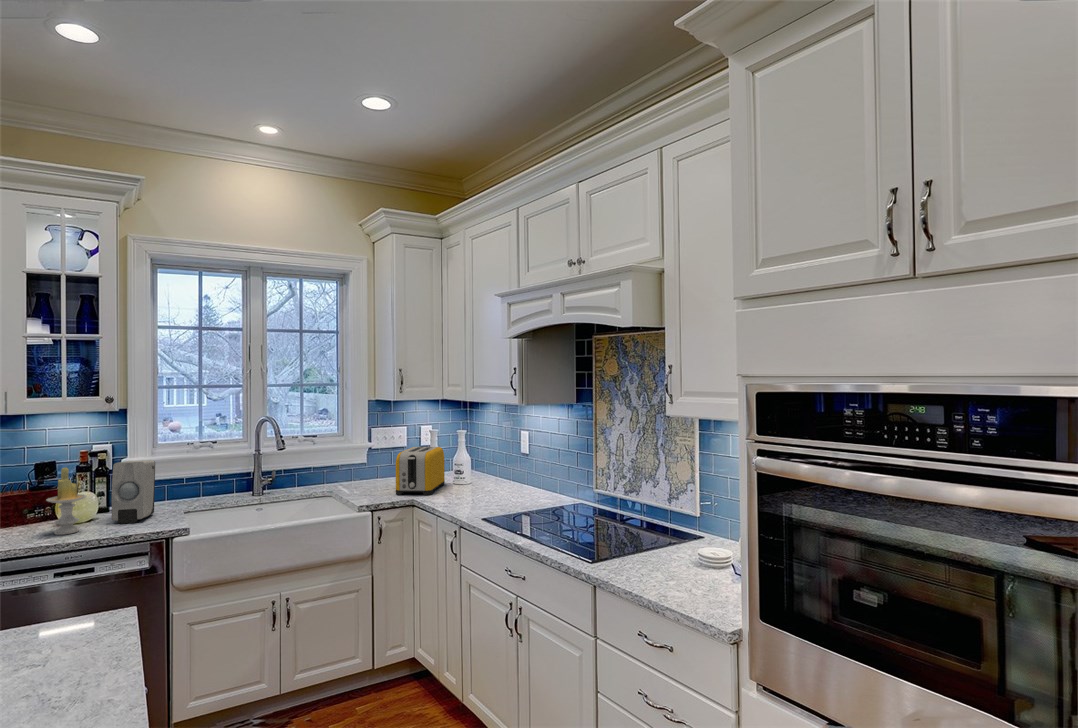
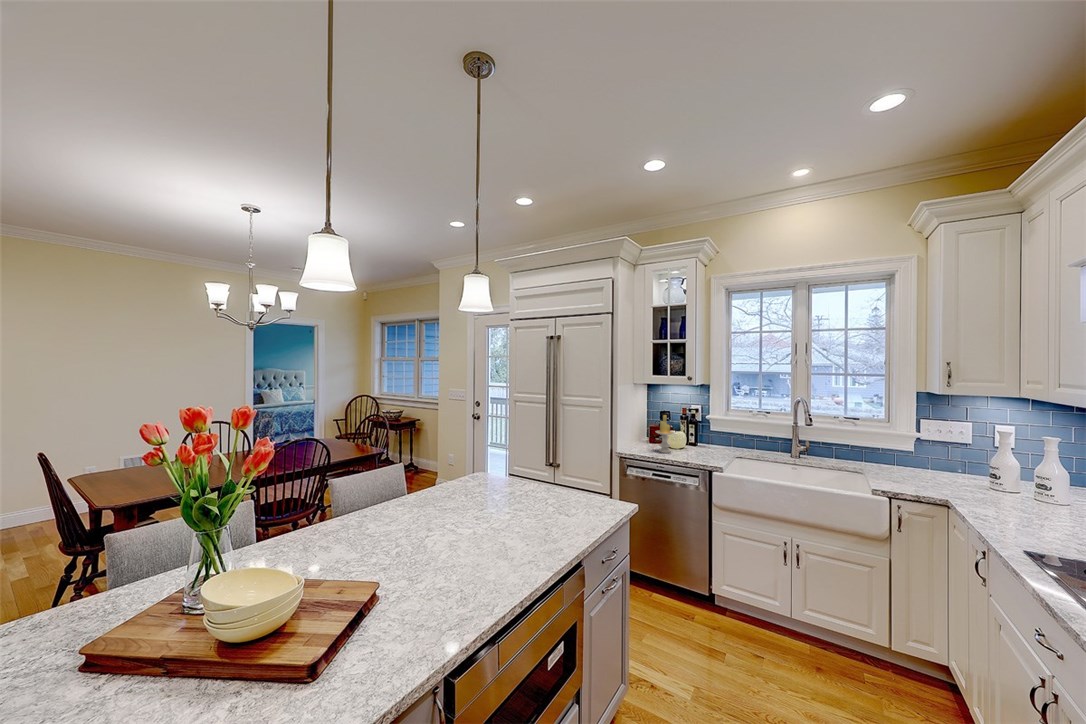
toaster: present [396,447,445,495] -> none [929,446,1015,502]
soap dispenser: present [111,460,155,524] -> none [689,417,718,455]

